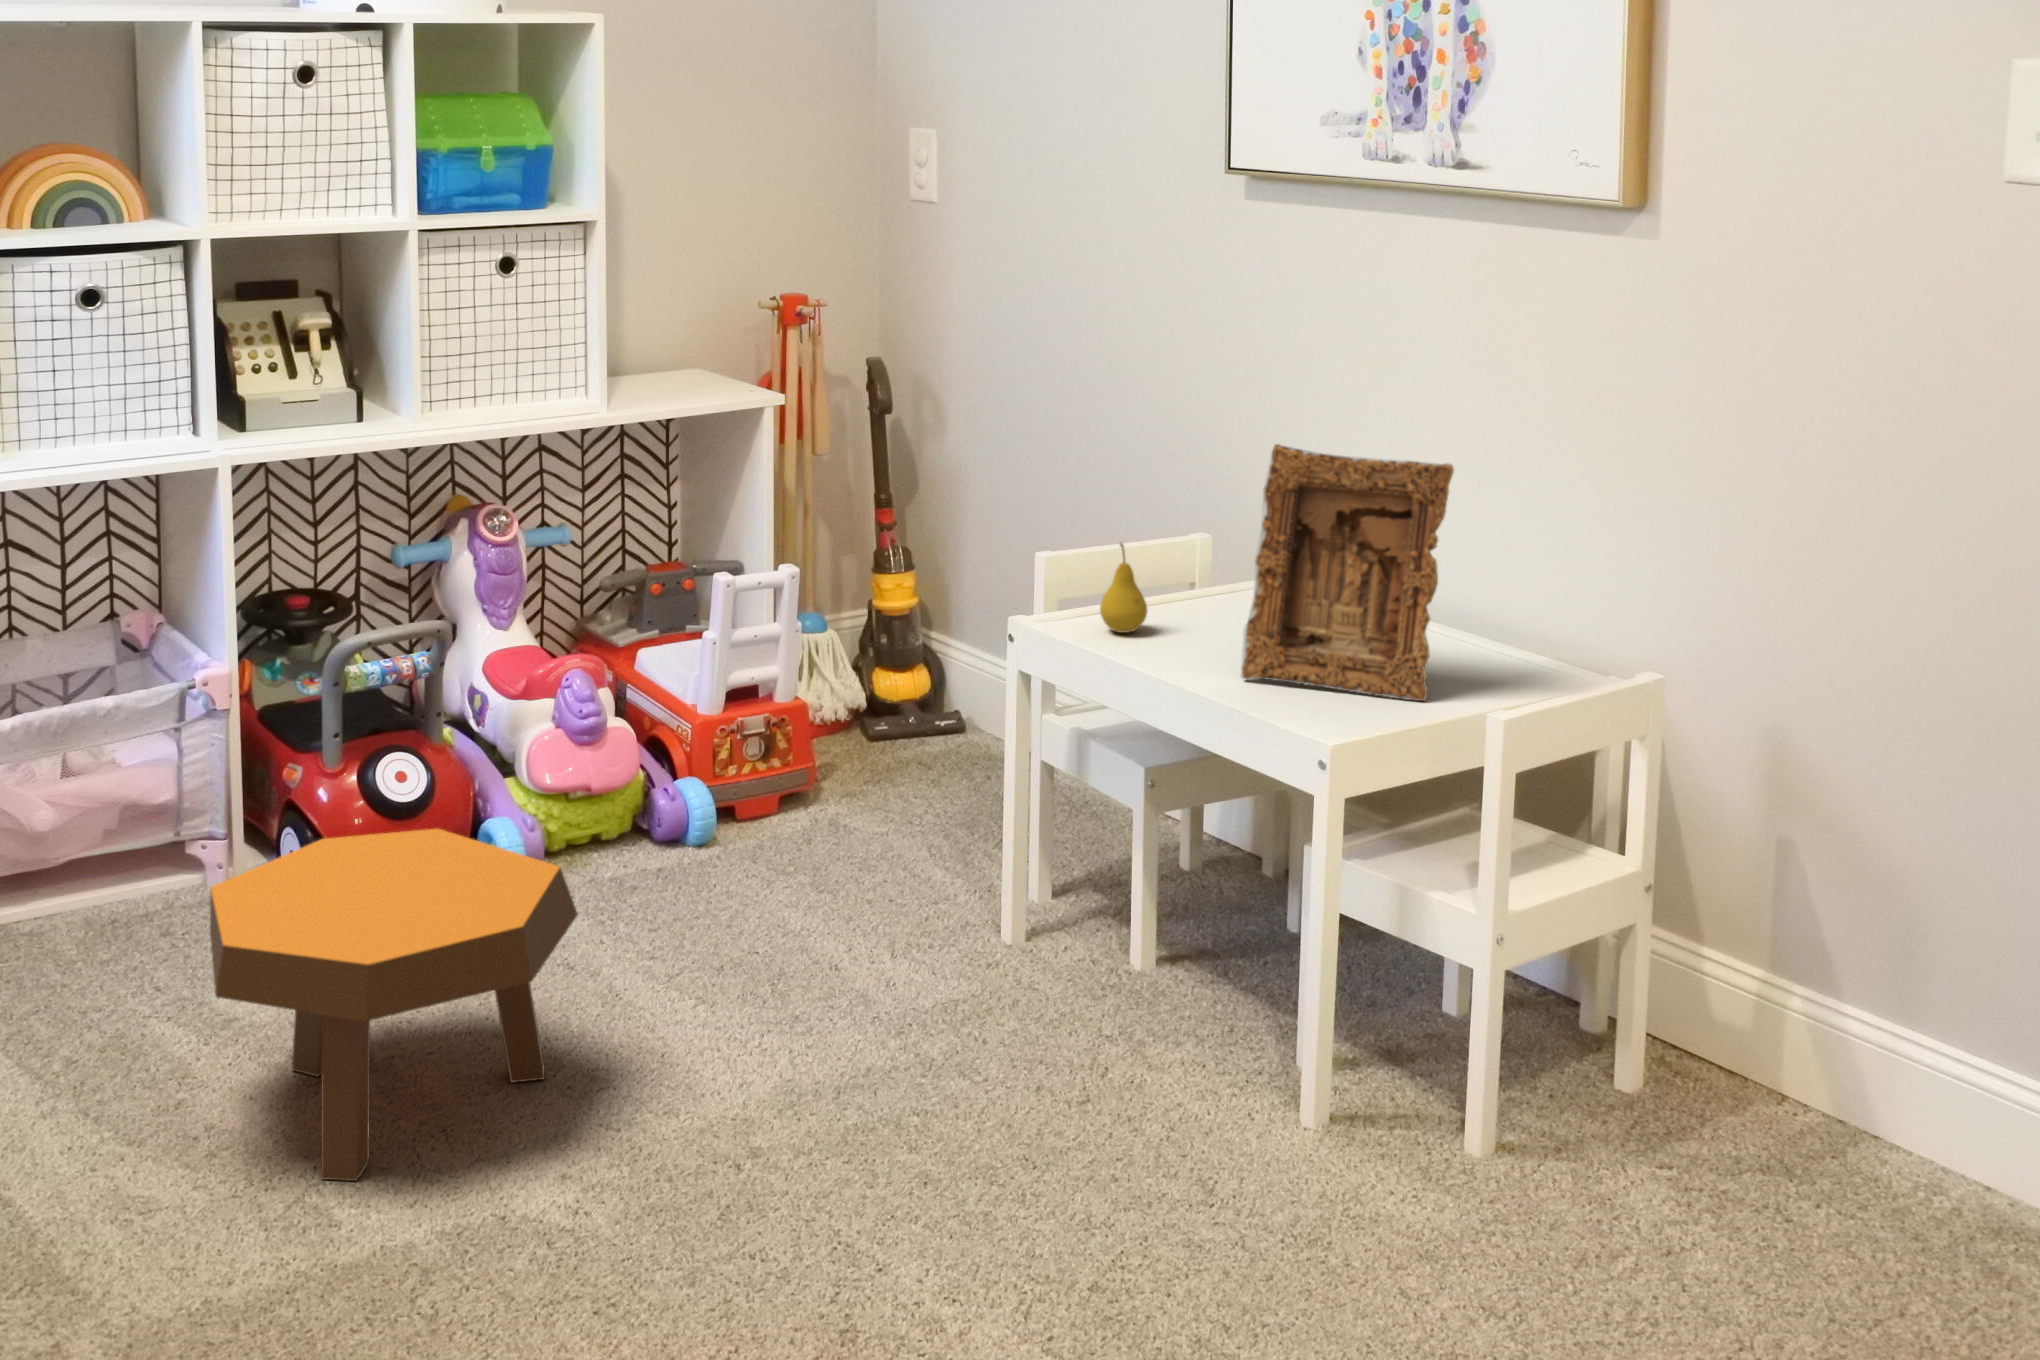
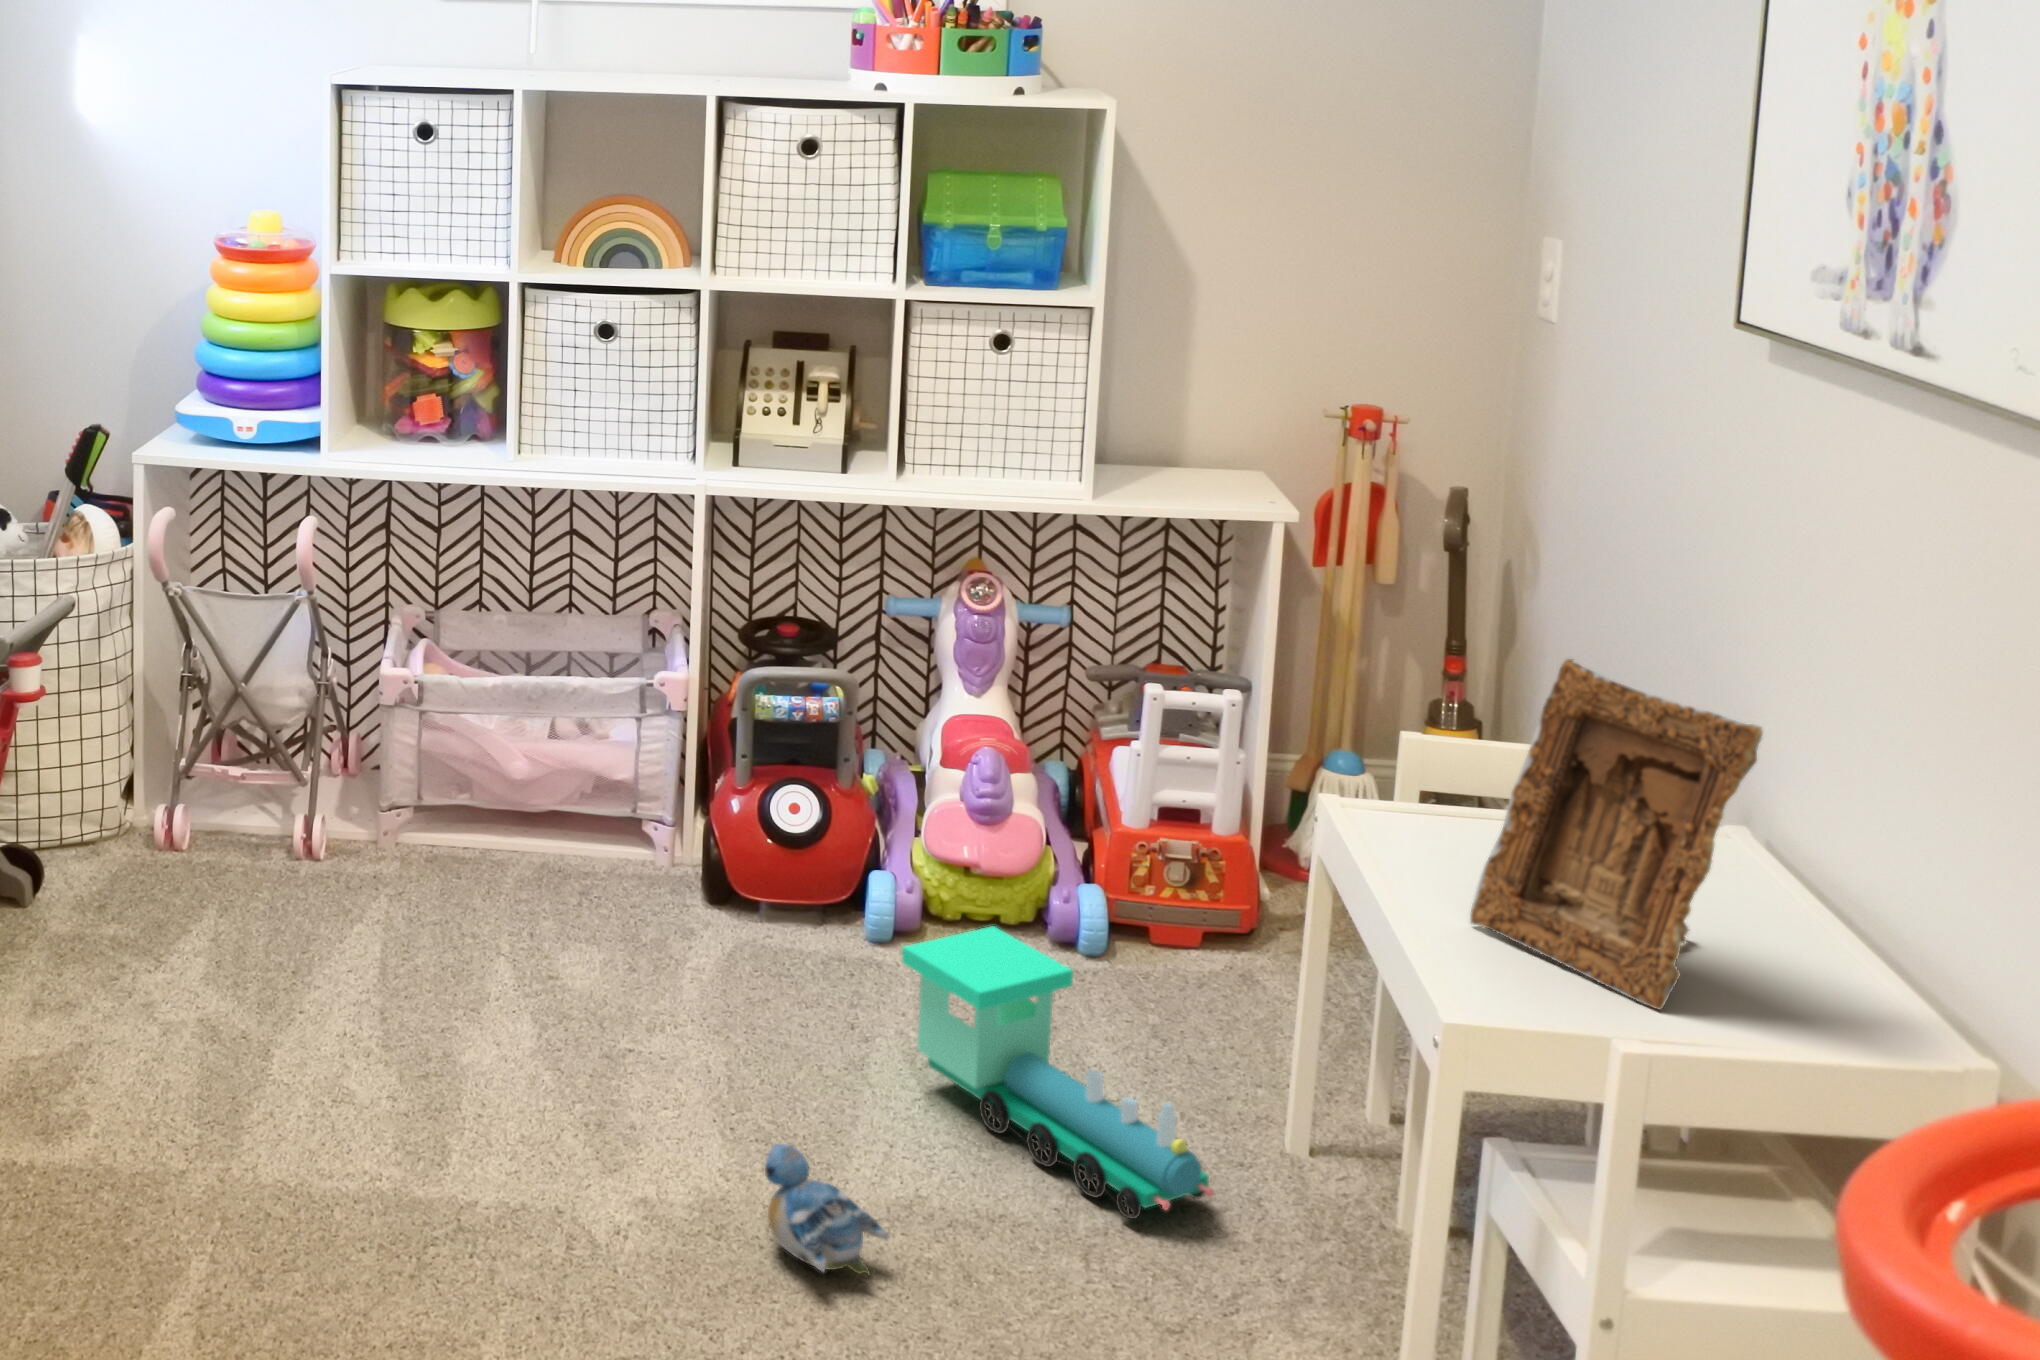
fruit: present [1100,543,1147,633] -> none [1396,738,1455,842]
toy train: none [658,822,1015,1034] -> present [902,926,1214,1219]
footstool: present [210,829,578,1181] -> none [436,840,772,1141]
plush toy: none [685,1063,829,1169] -> present [765,1144,889,1274]

